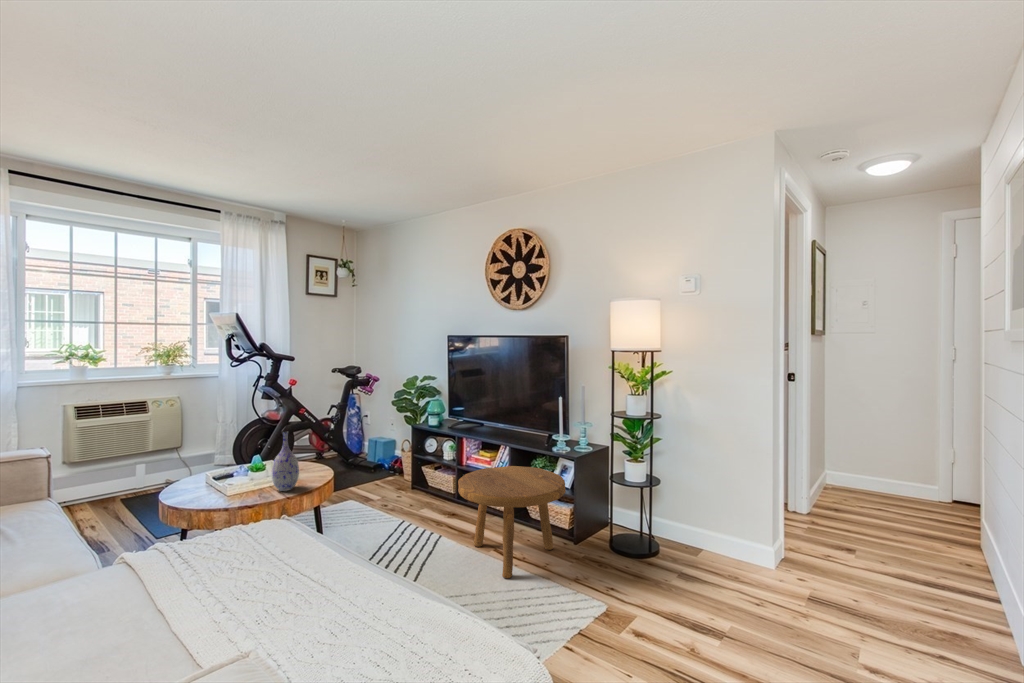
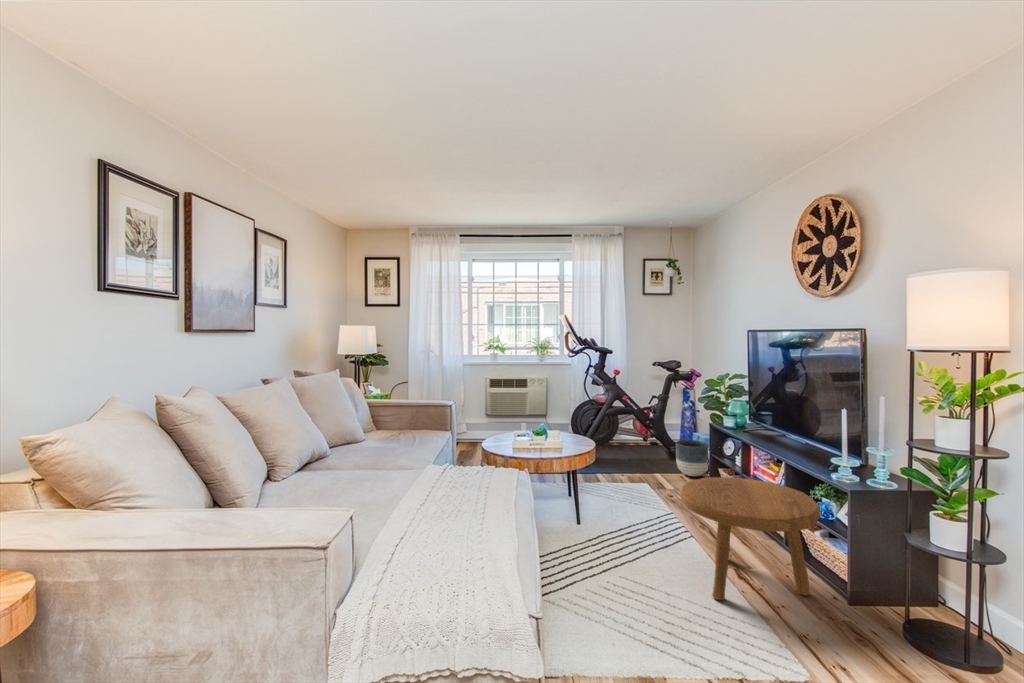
vase: present [272,432,299,491] -> none [542,409,562,456]
planter: none [370,446,403,483] -> present [676,440,710,476]

